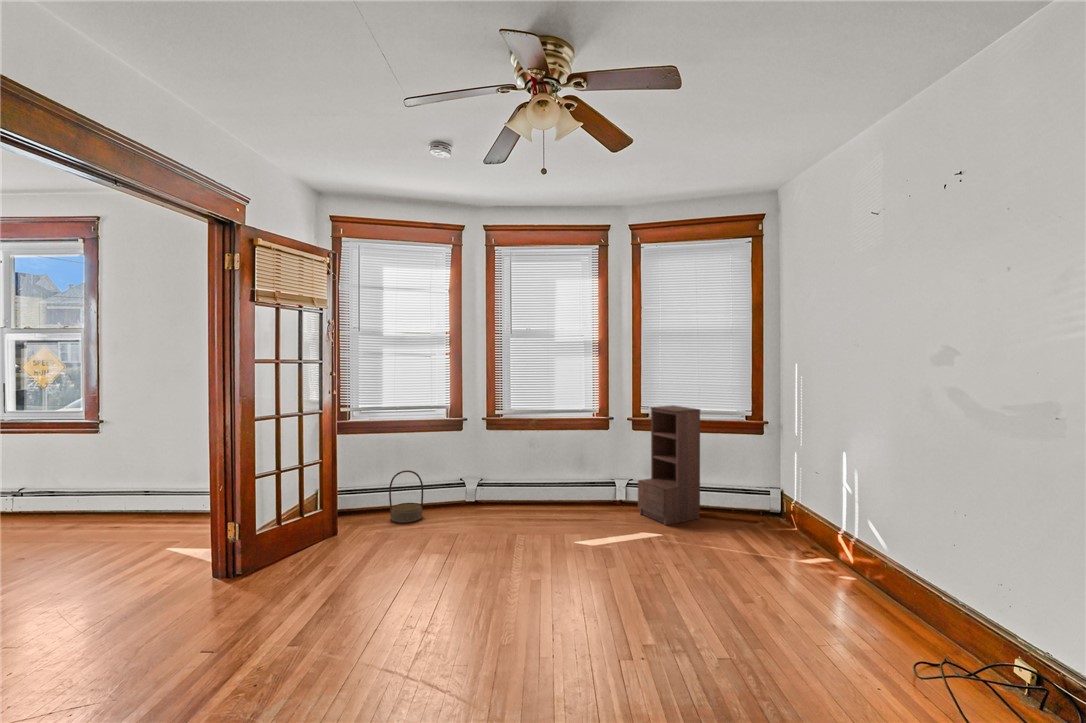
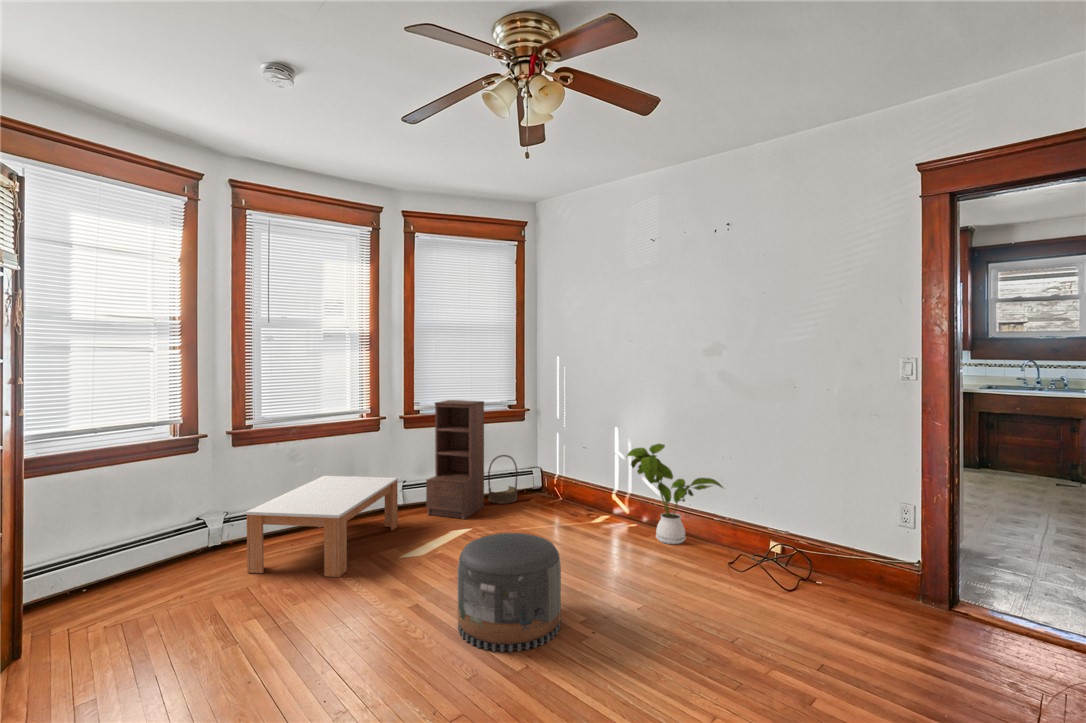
coffee table: none [470,463,605,546] -> present [246,476,398,577]
basket: present [389,470,423,523] -> present [488,455,517,504]
house plant: none [802,480,940,616] -> present [627,444,723,544]
pouf: none [534,538,633,654] -> present [457,533,561,652]

